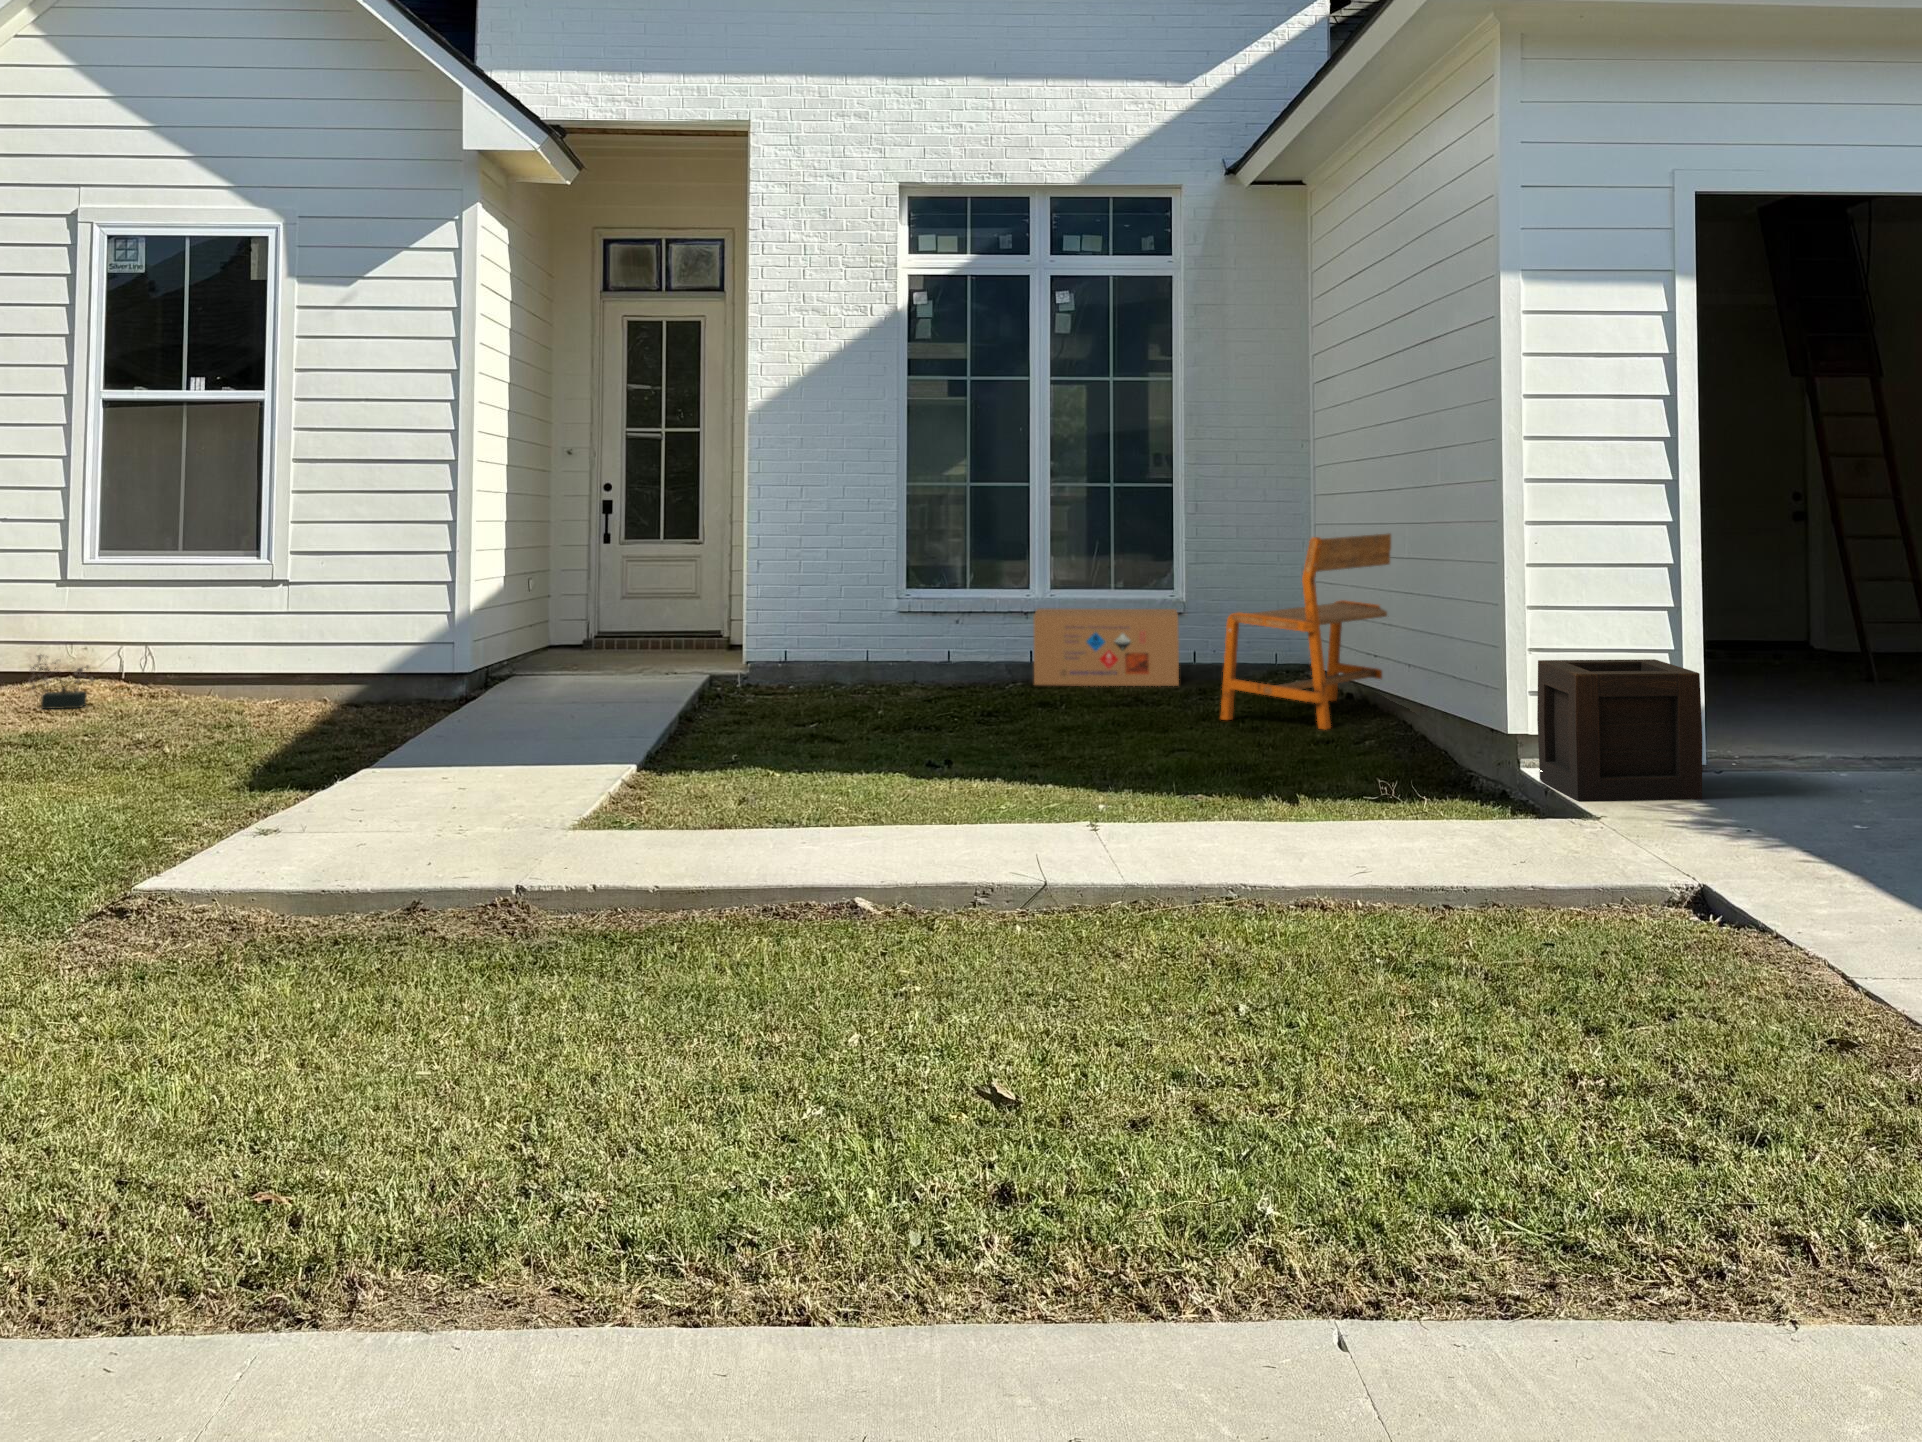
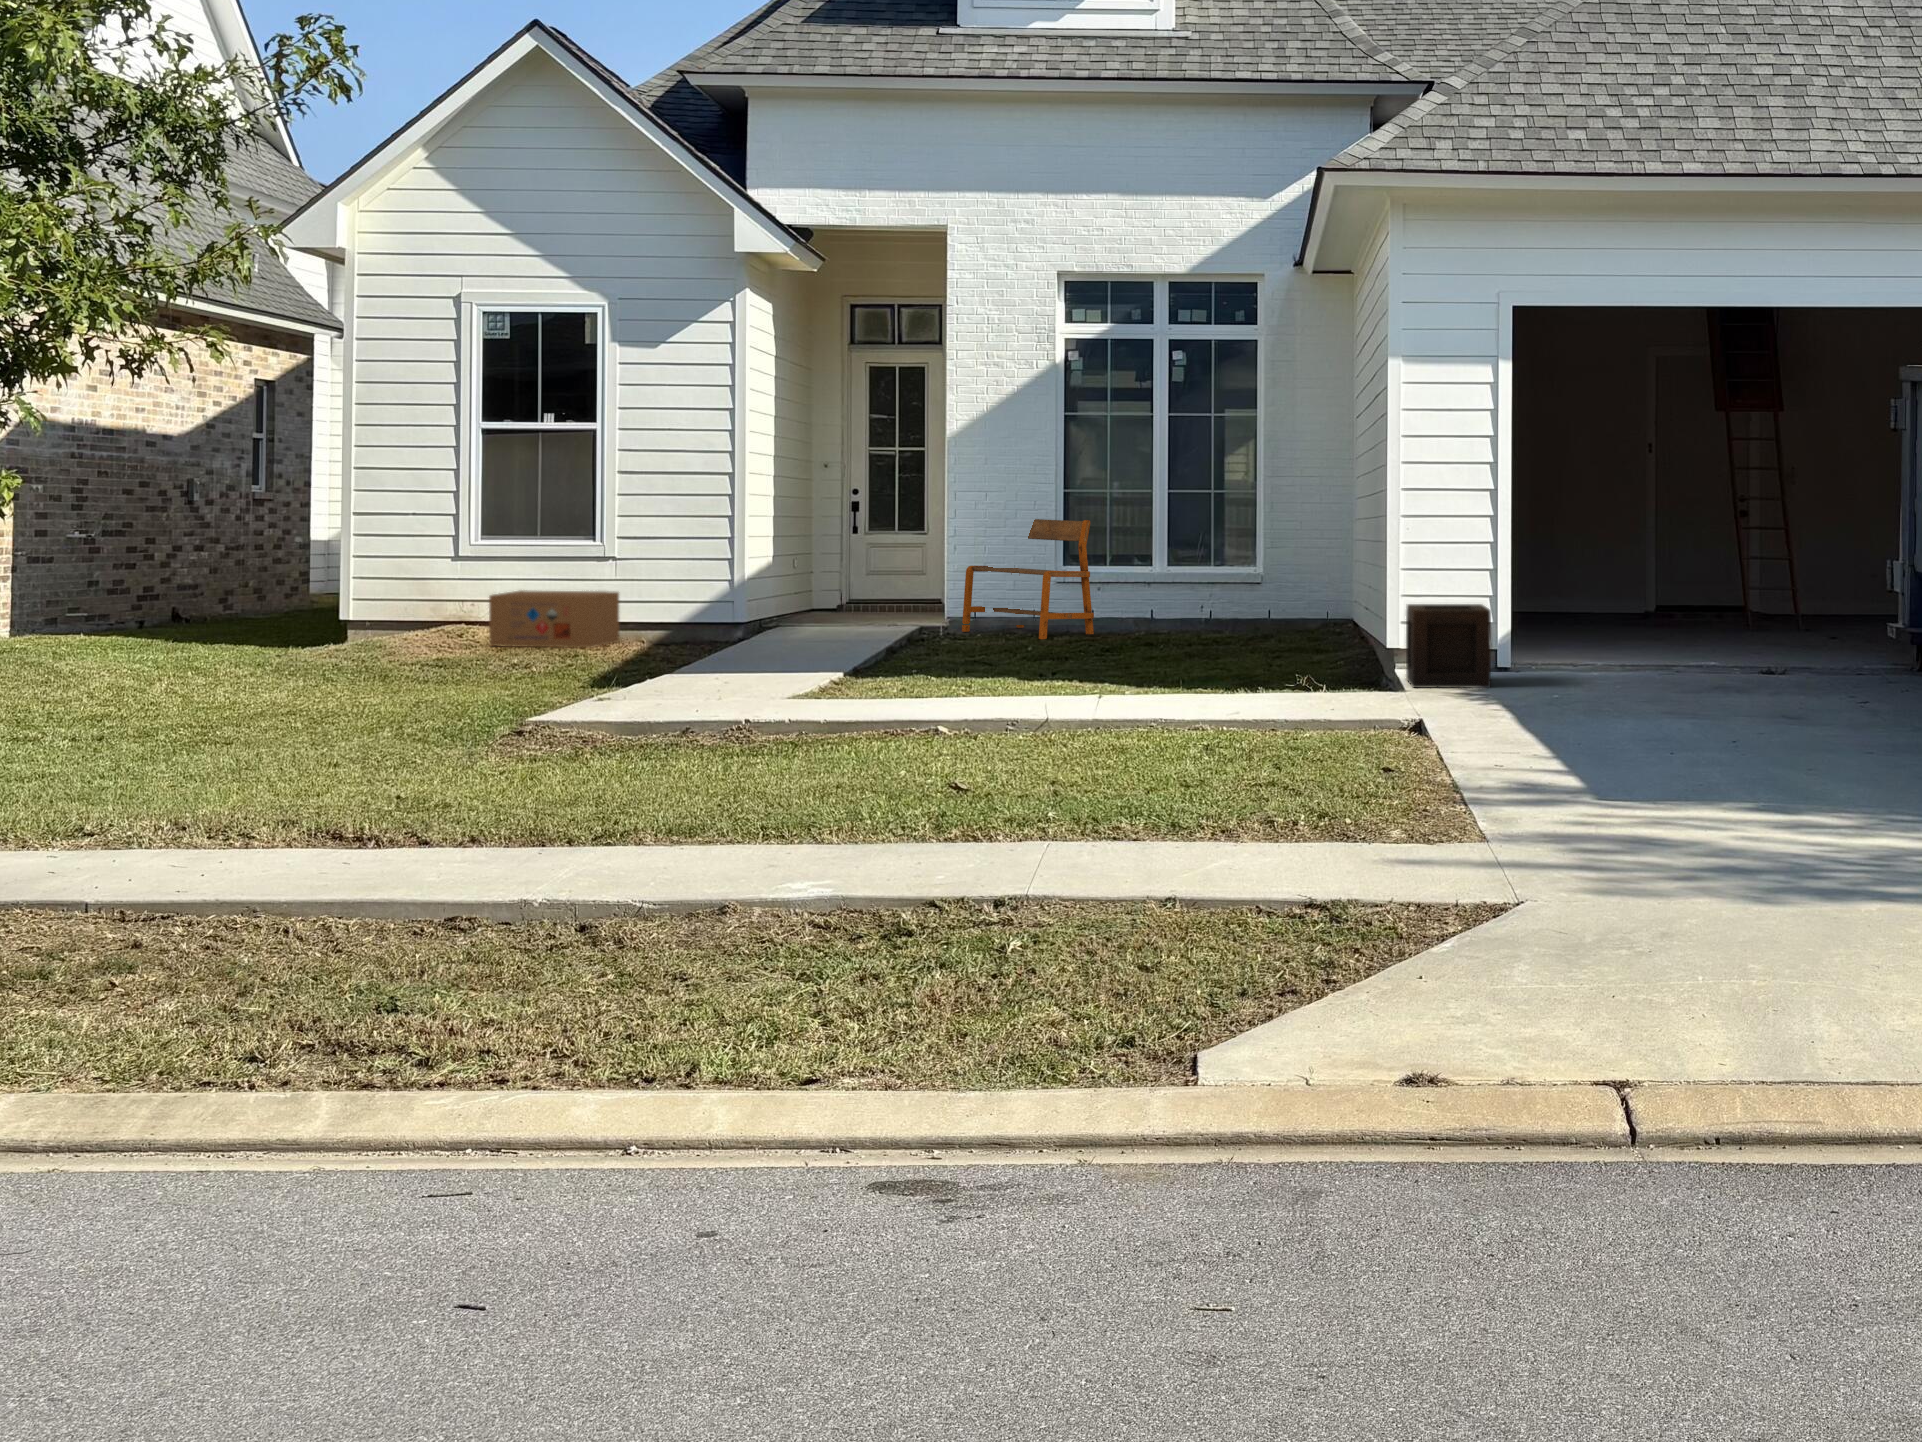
bench: present [1220,534,1391,729] -> present [962,519,1094,639]
cardboard box: present [1033,608,1179,686] -> present [489,590,619,648]
decorative plant: present [29,655,94,709] -> none [435,606,482,644]

